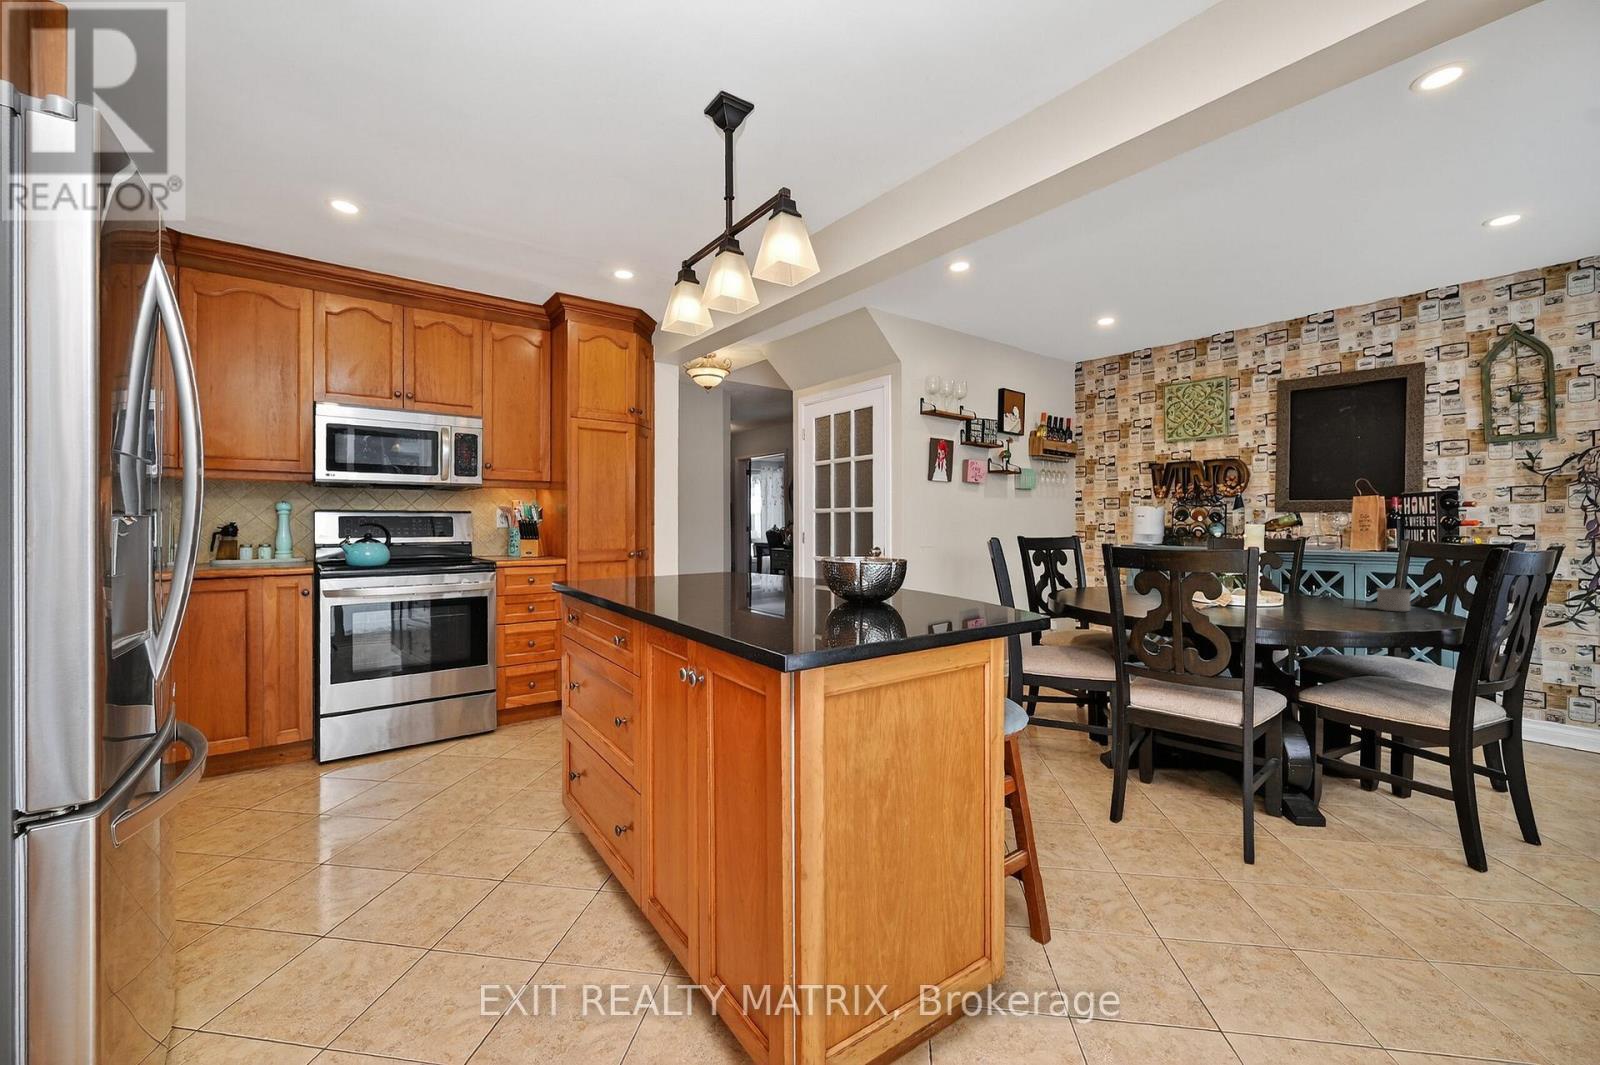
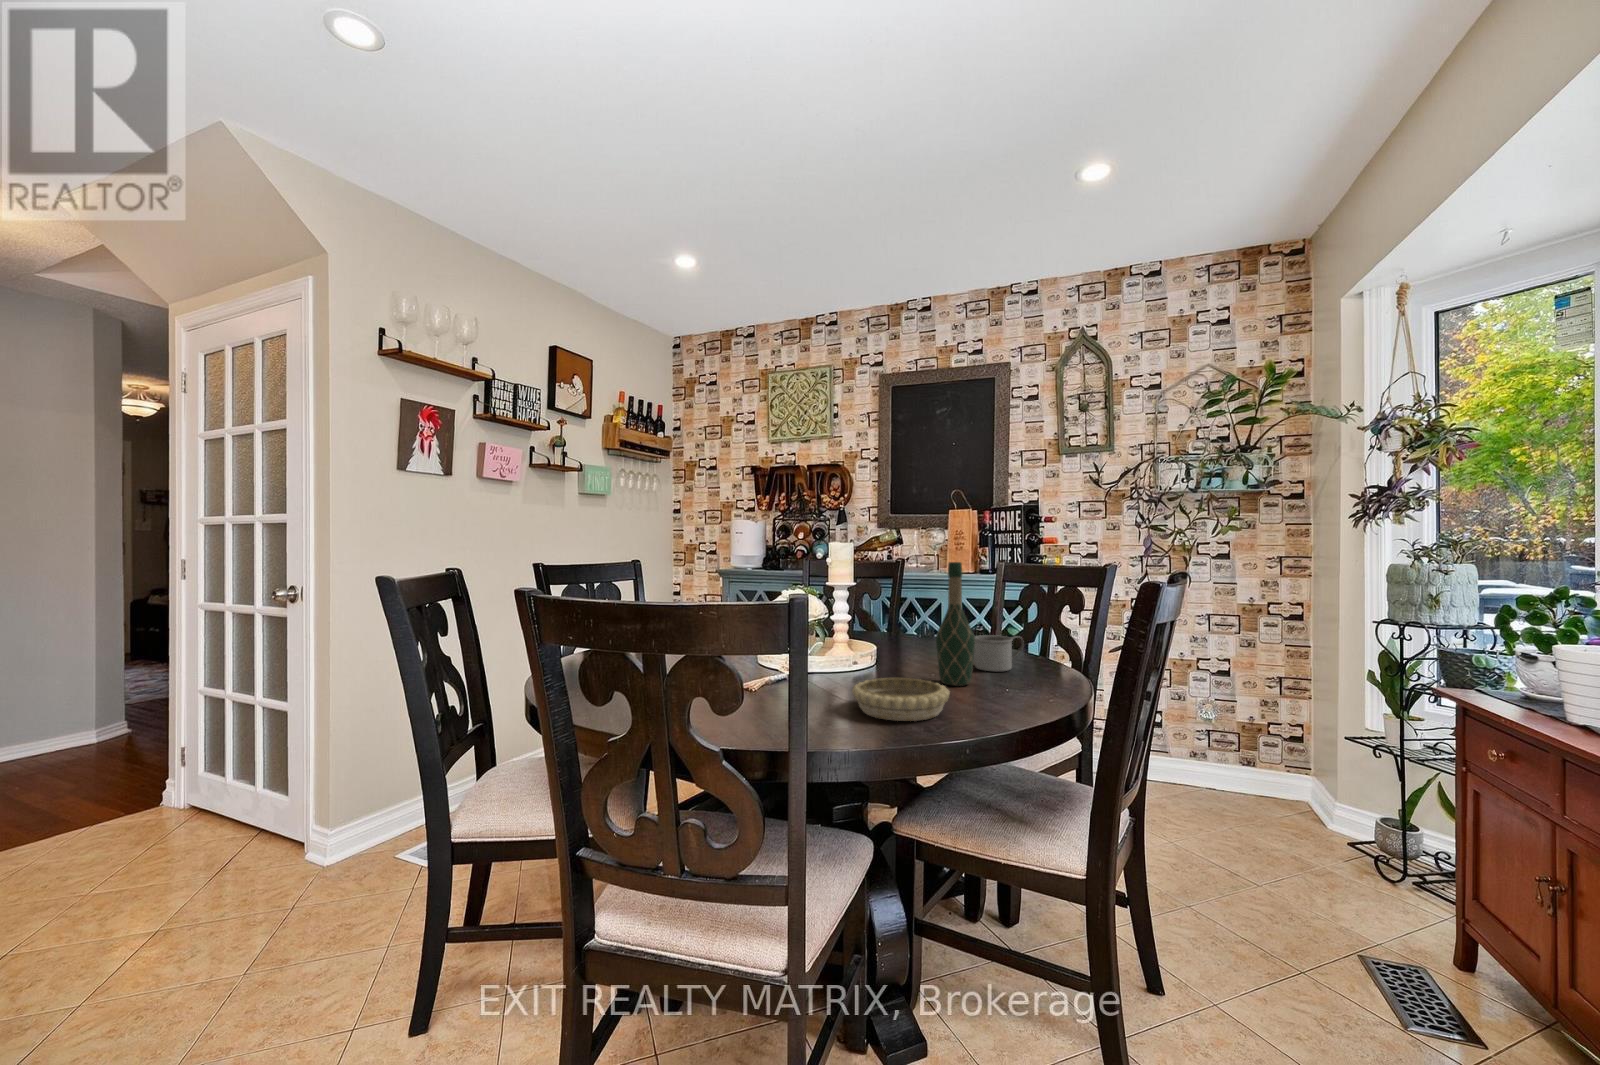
wine bottle: none [1345,536,1378,614] -> present [936,562,975,686]
decorative bowl: none [1287,603,1357,622] -> present [852,678,949,721]

